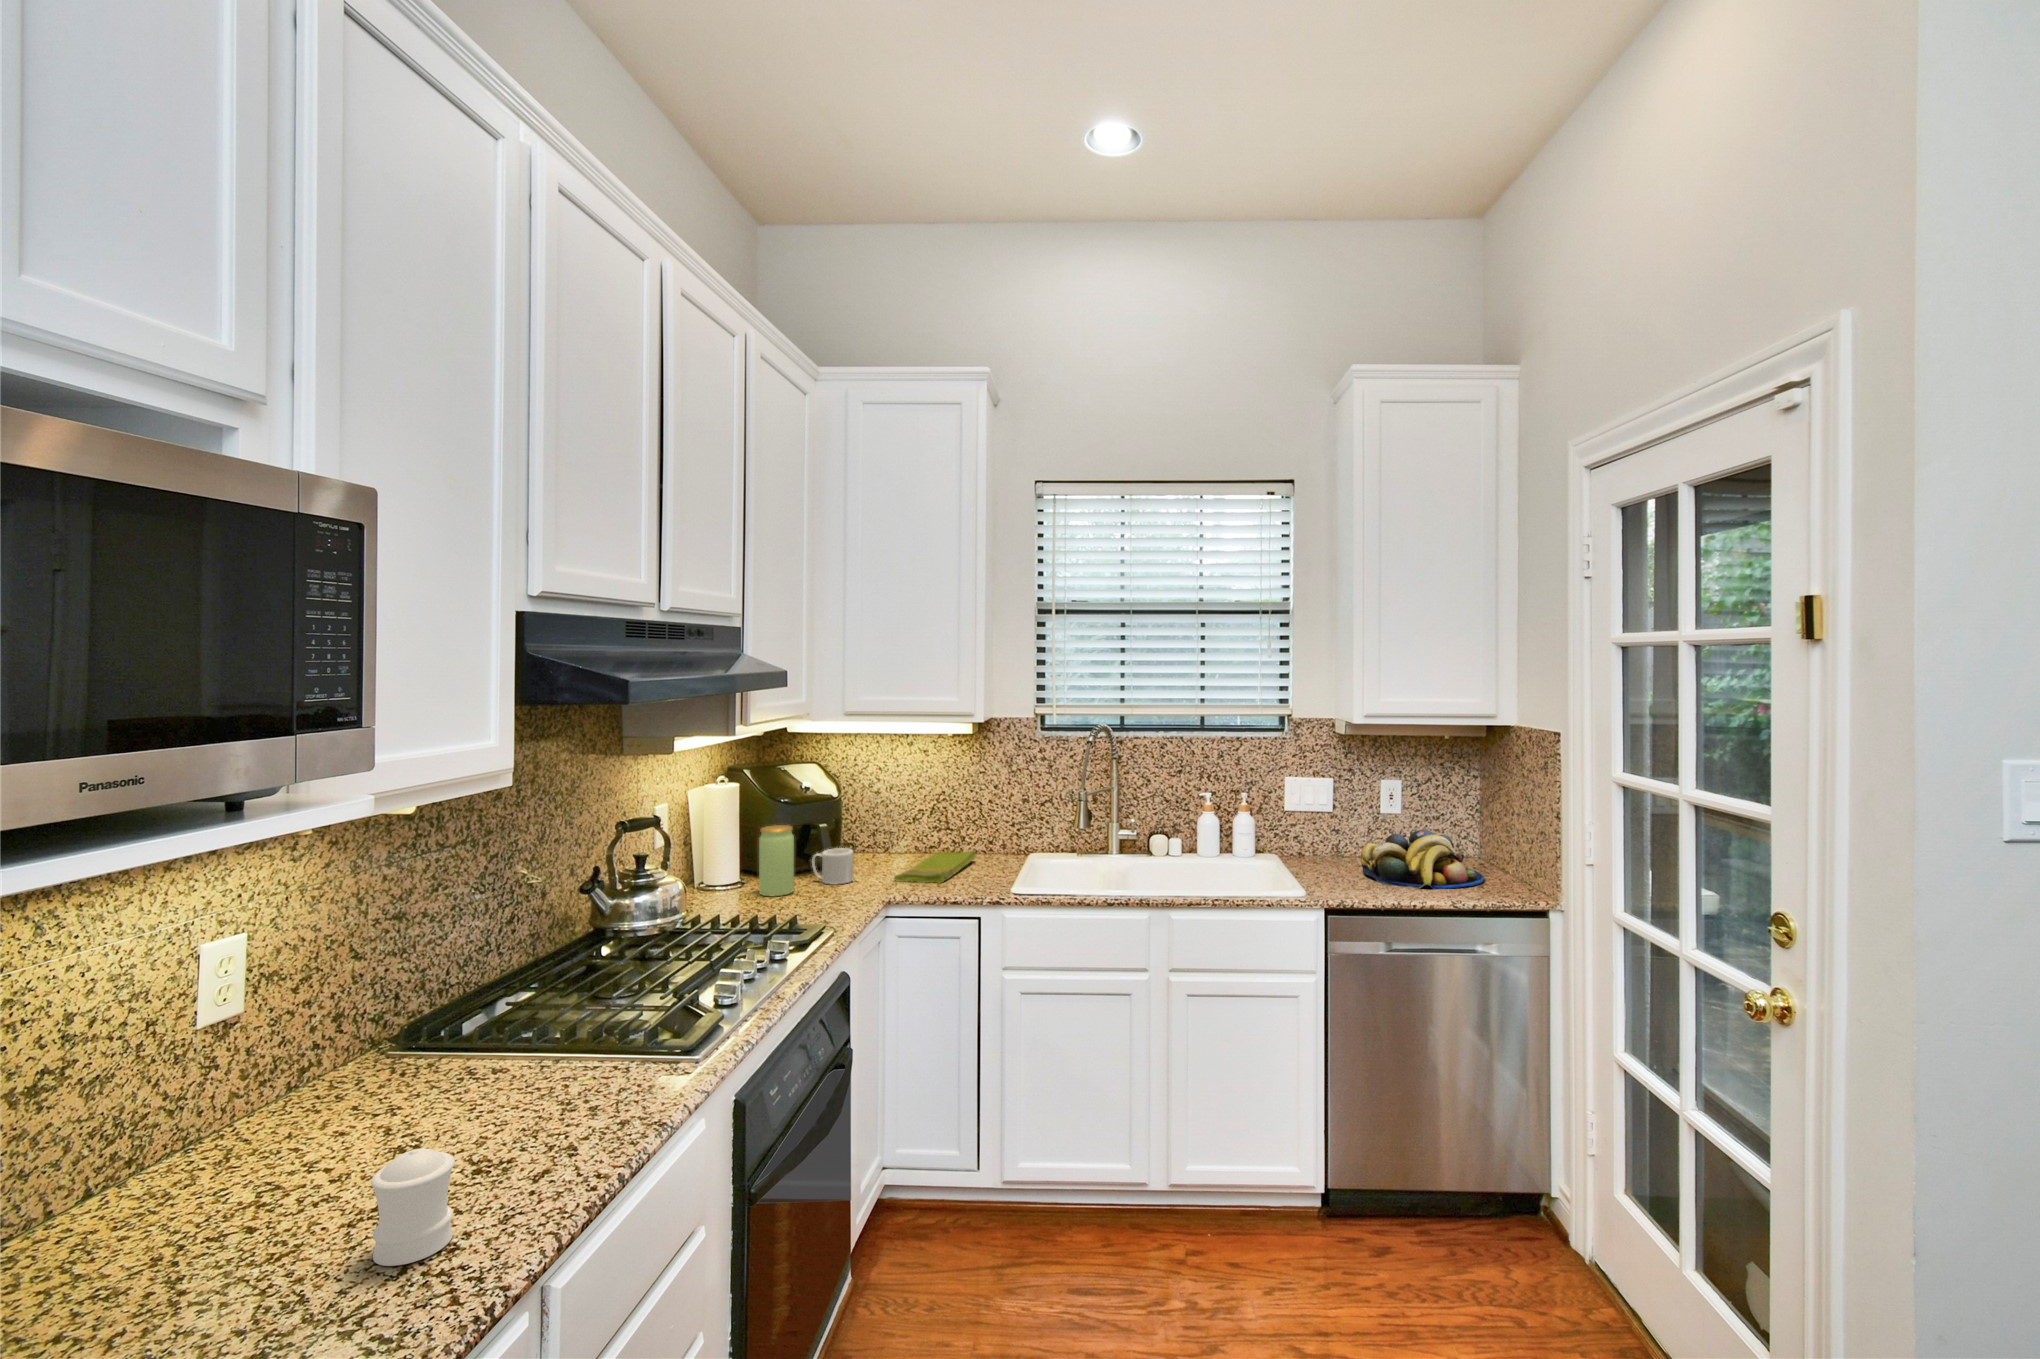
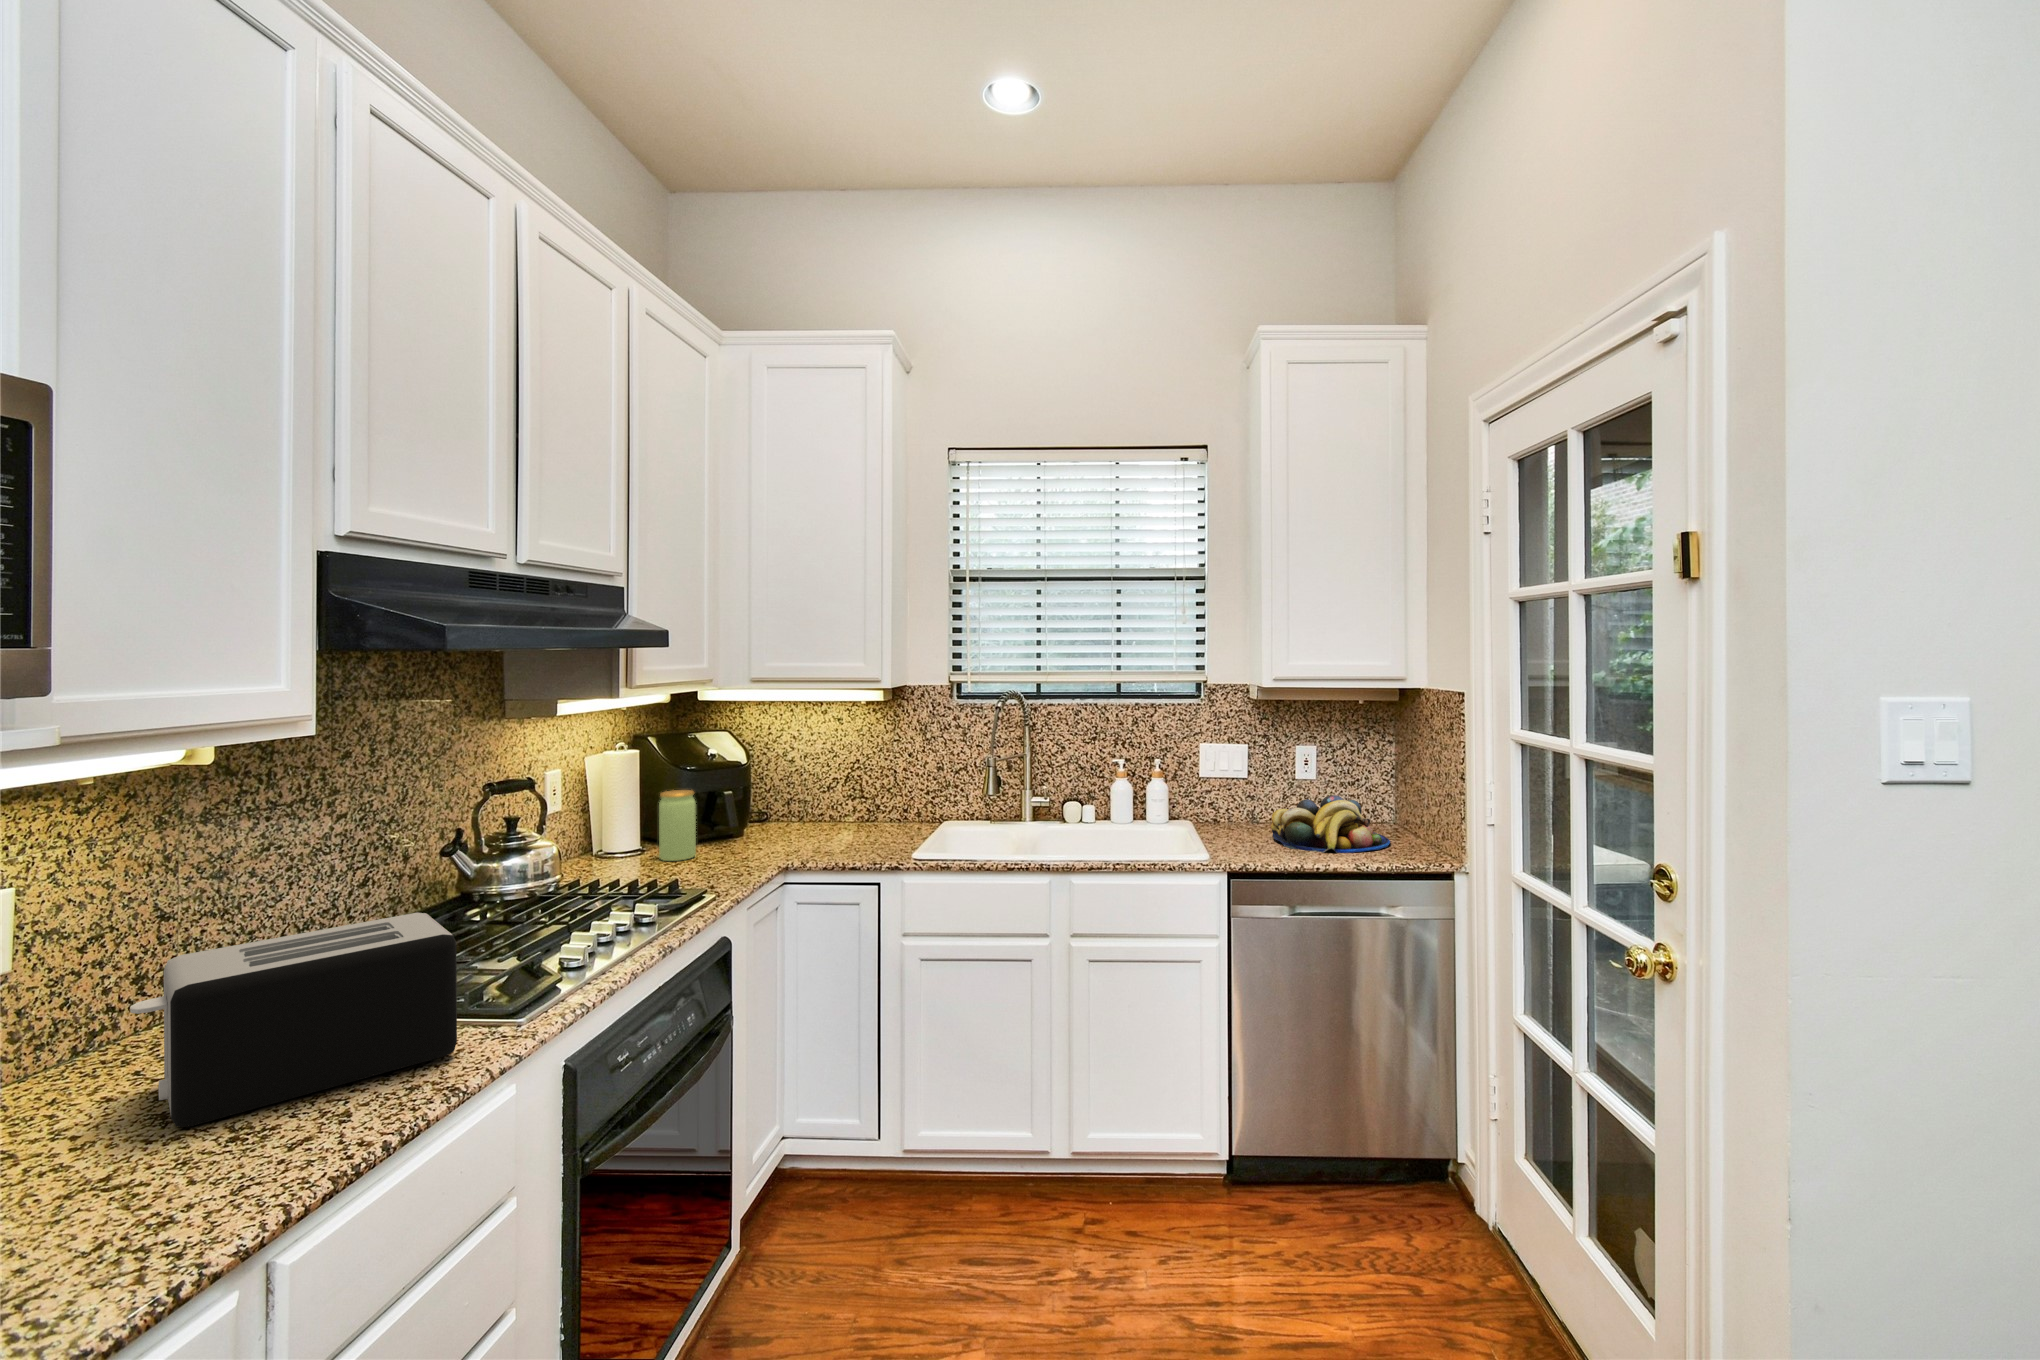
mug: present [812,848,854,884] -> none [718,814,761,850]
dish towel: present [894,851,976,883] -> none [801,816,892,848]
toaster: none [372,953,651,1161] -> present [130,913,457,1127]
salt shaker: present [371,1148,455,1266] -> none [72,1115,177,1239]

